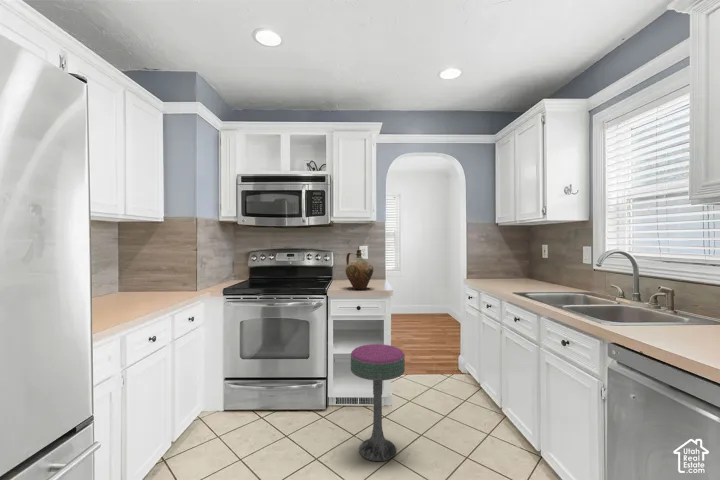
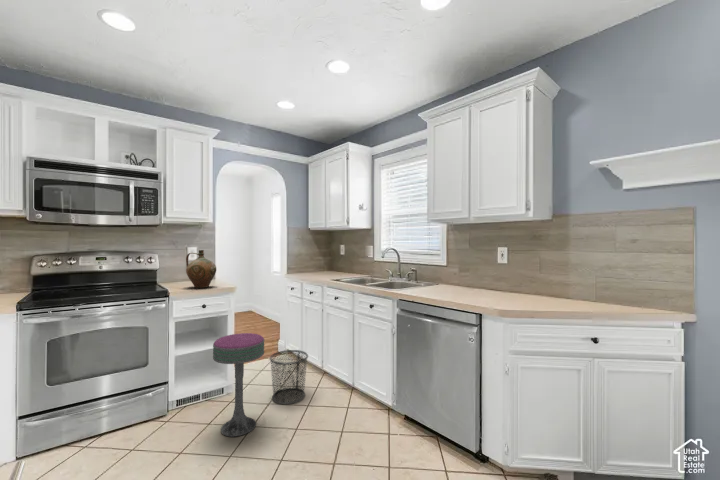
waste bin: none [422,374,470,443] -> present [270,350,308,404]

